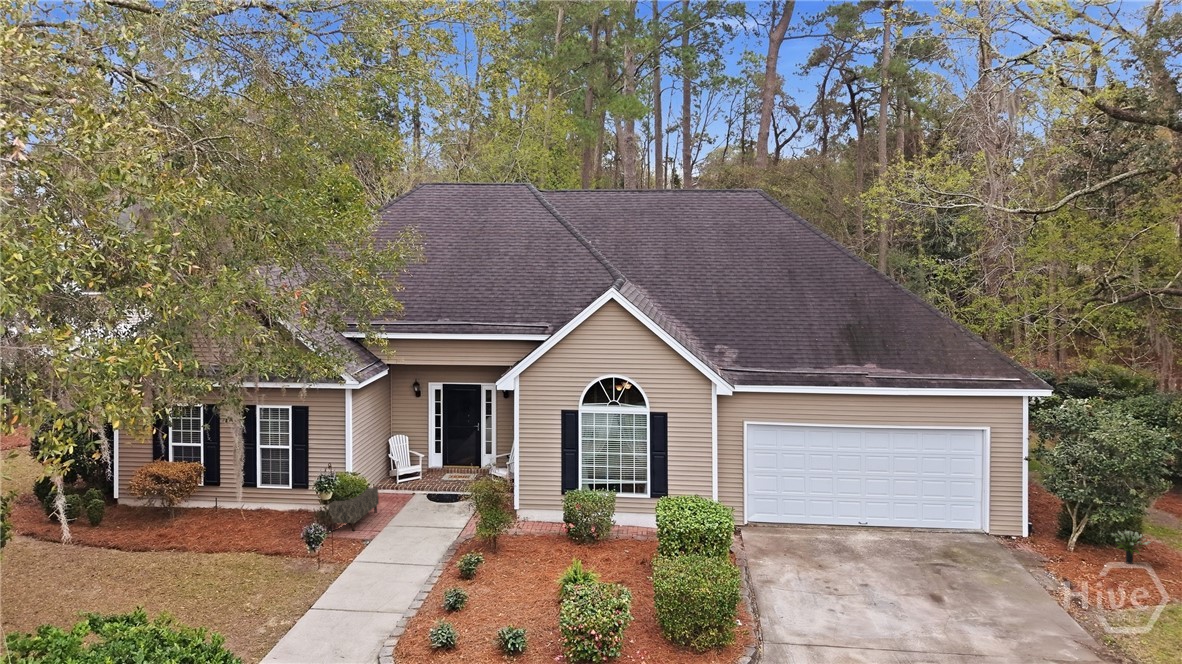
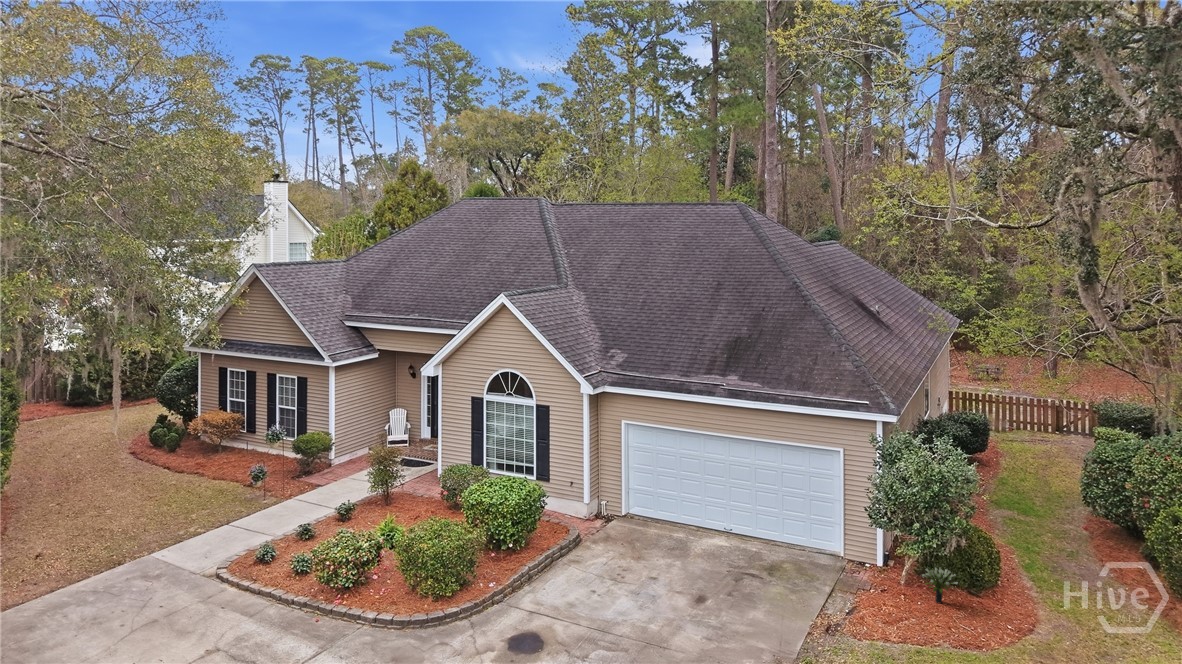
bench: present [328,487,379,531] -> none [305,445,353,478]

